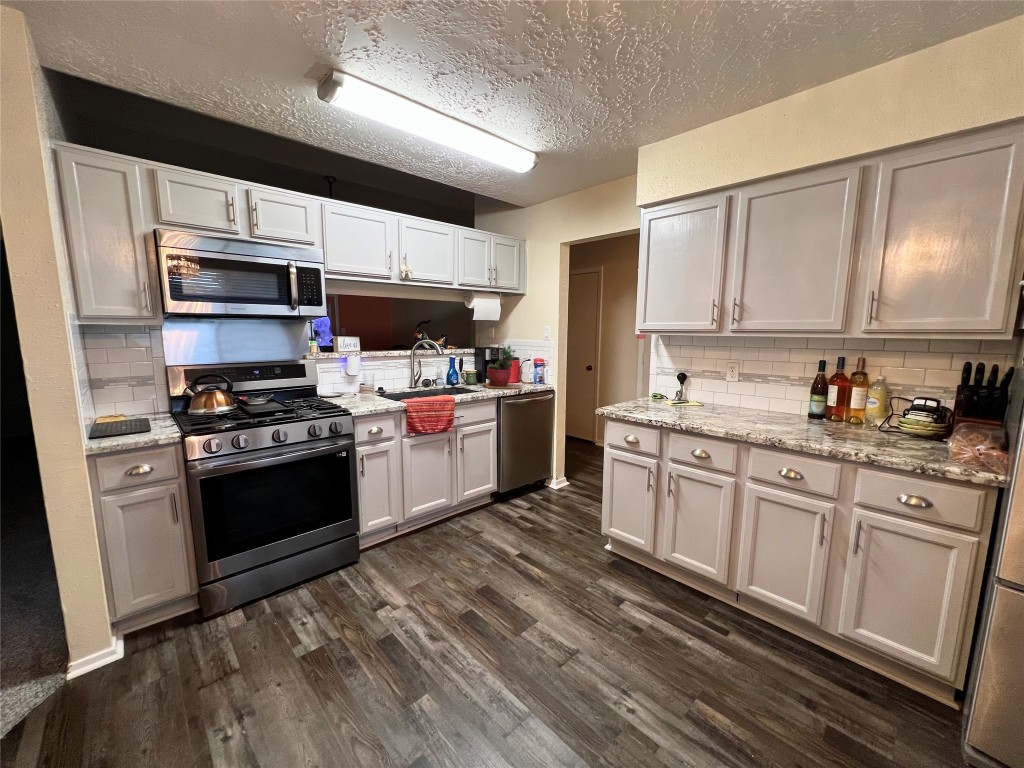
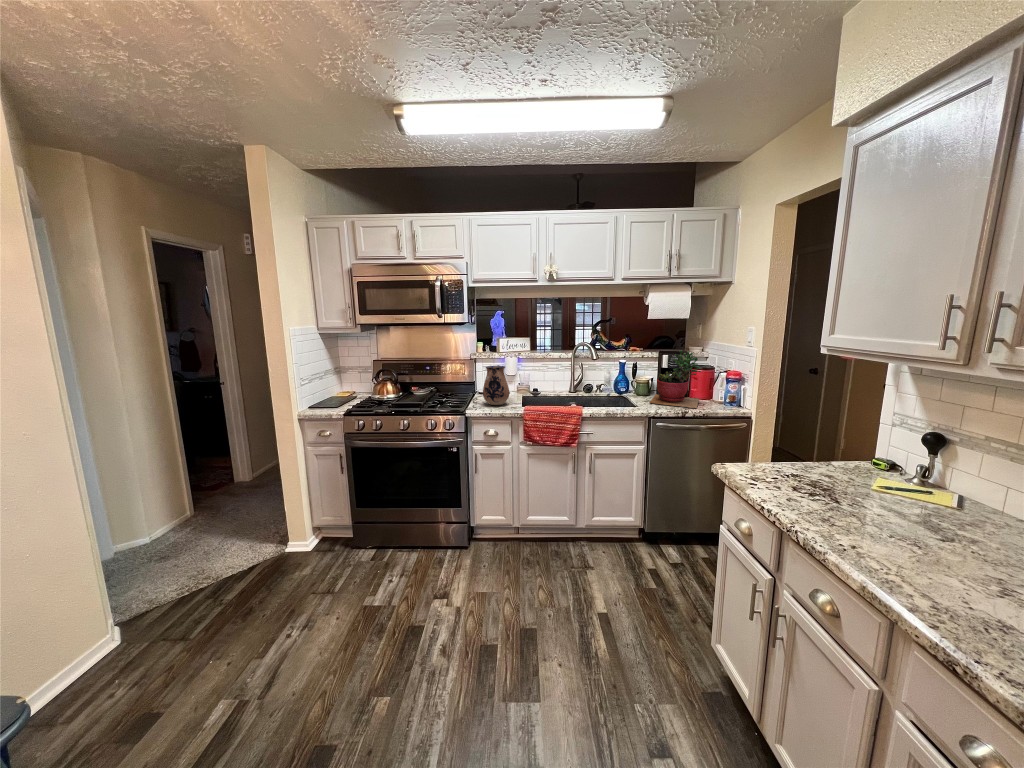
ceramic pitcher: none [352,356,383,398] -> present [483,365,509,405]

